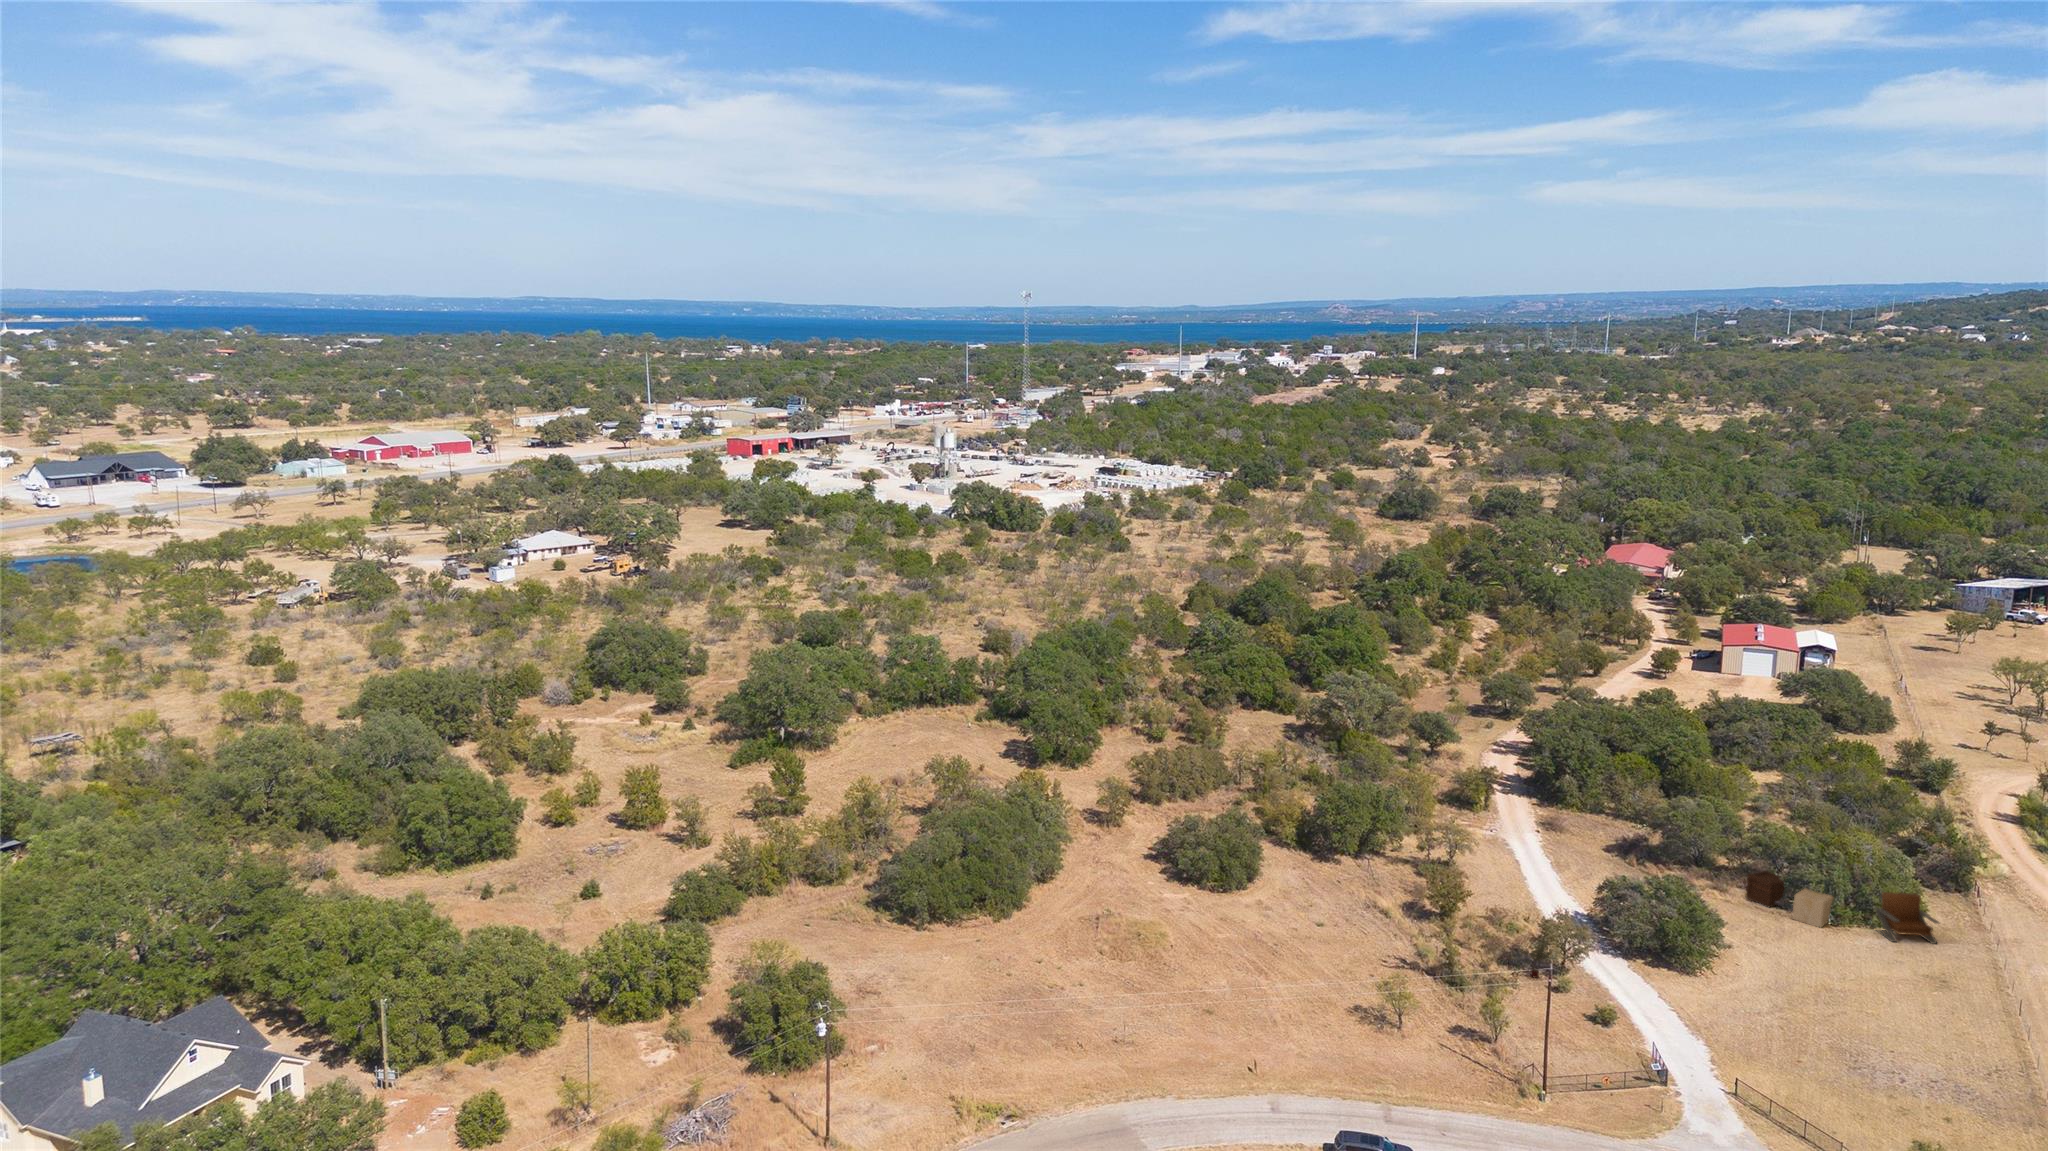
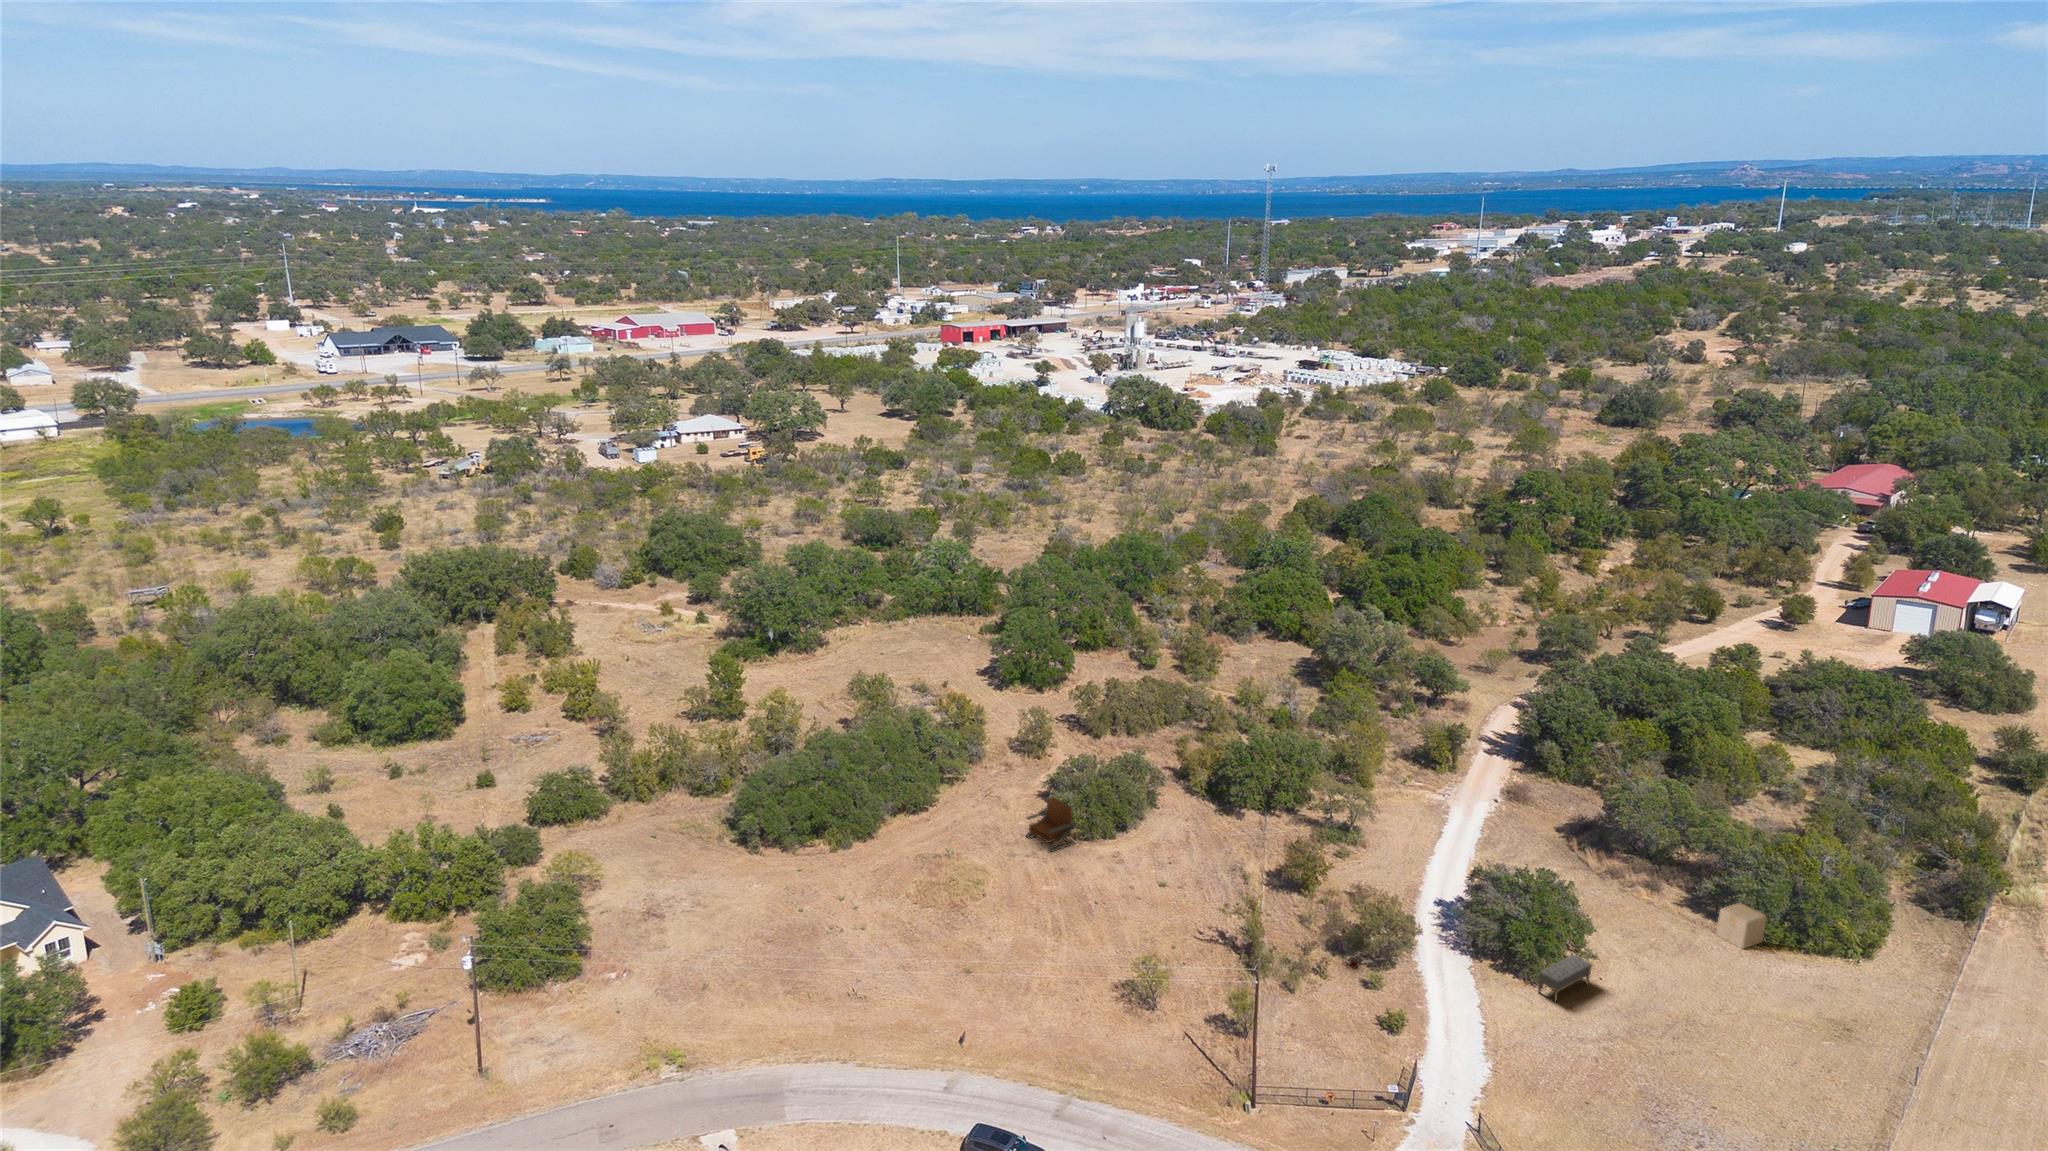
wooden crate: present [1746,871,1786,907] -> none [1680,877,1729,918]
lounge chair: present [1875,892,1939,944] -> present [1026,797,1077,852]
bench: none [1698,943,1734,986] -> present [1538,955,1592,1002]

